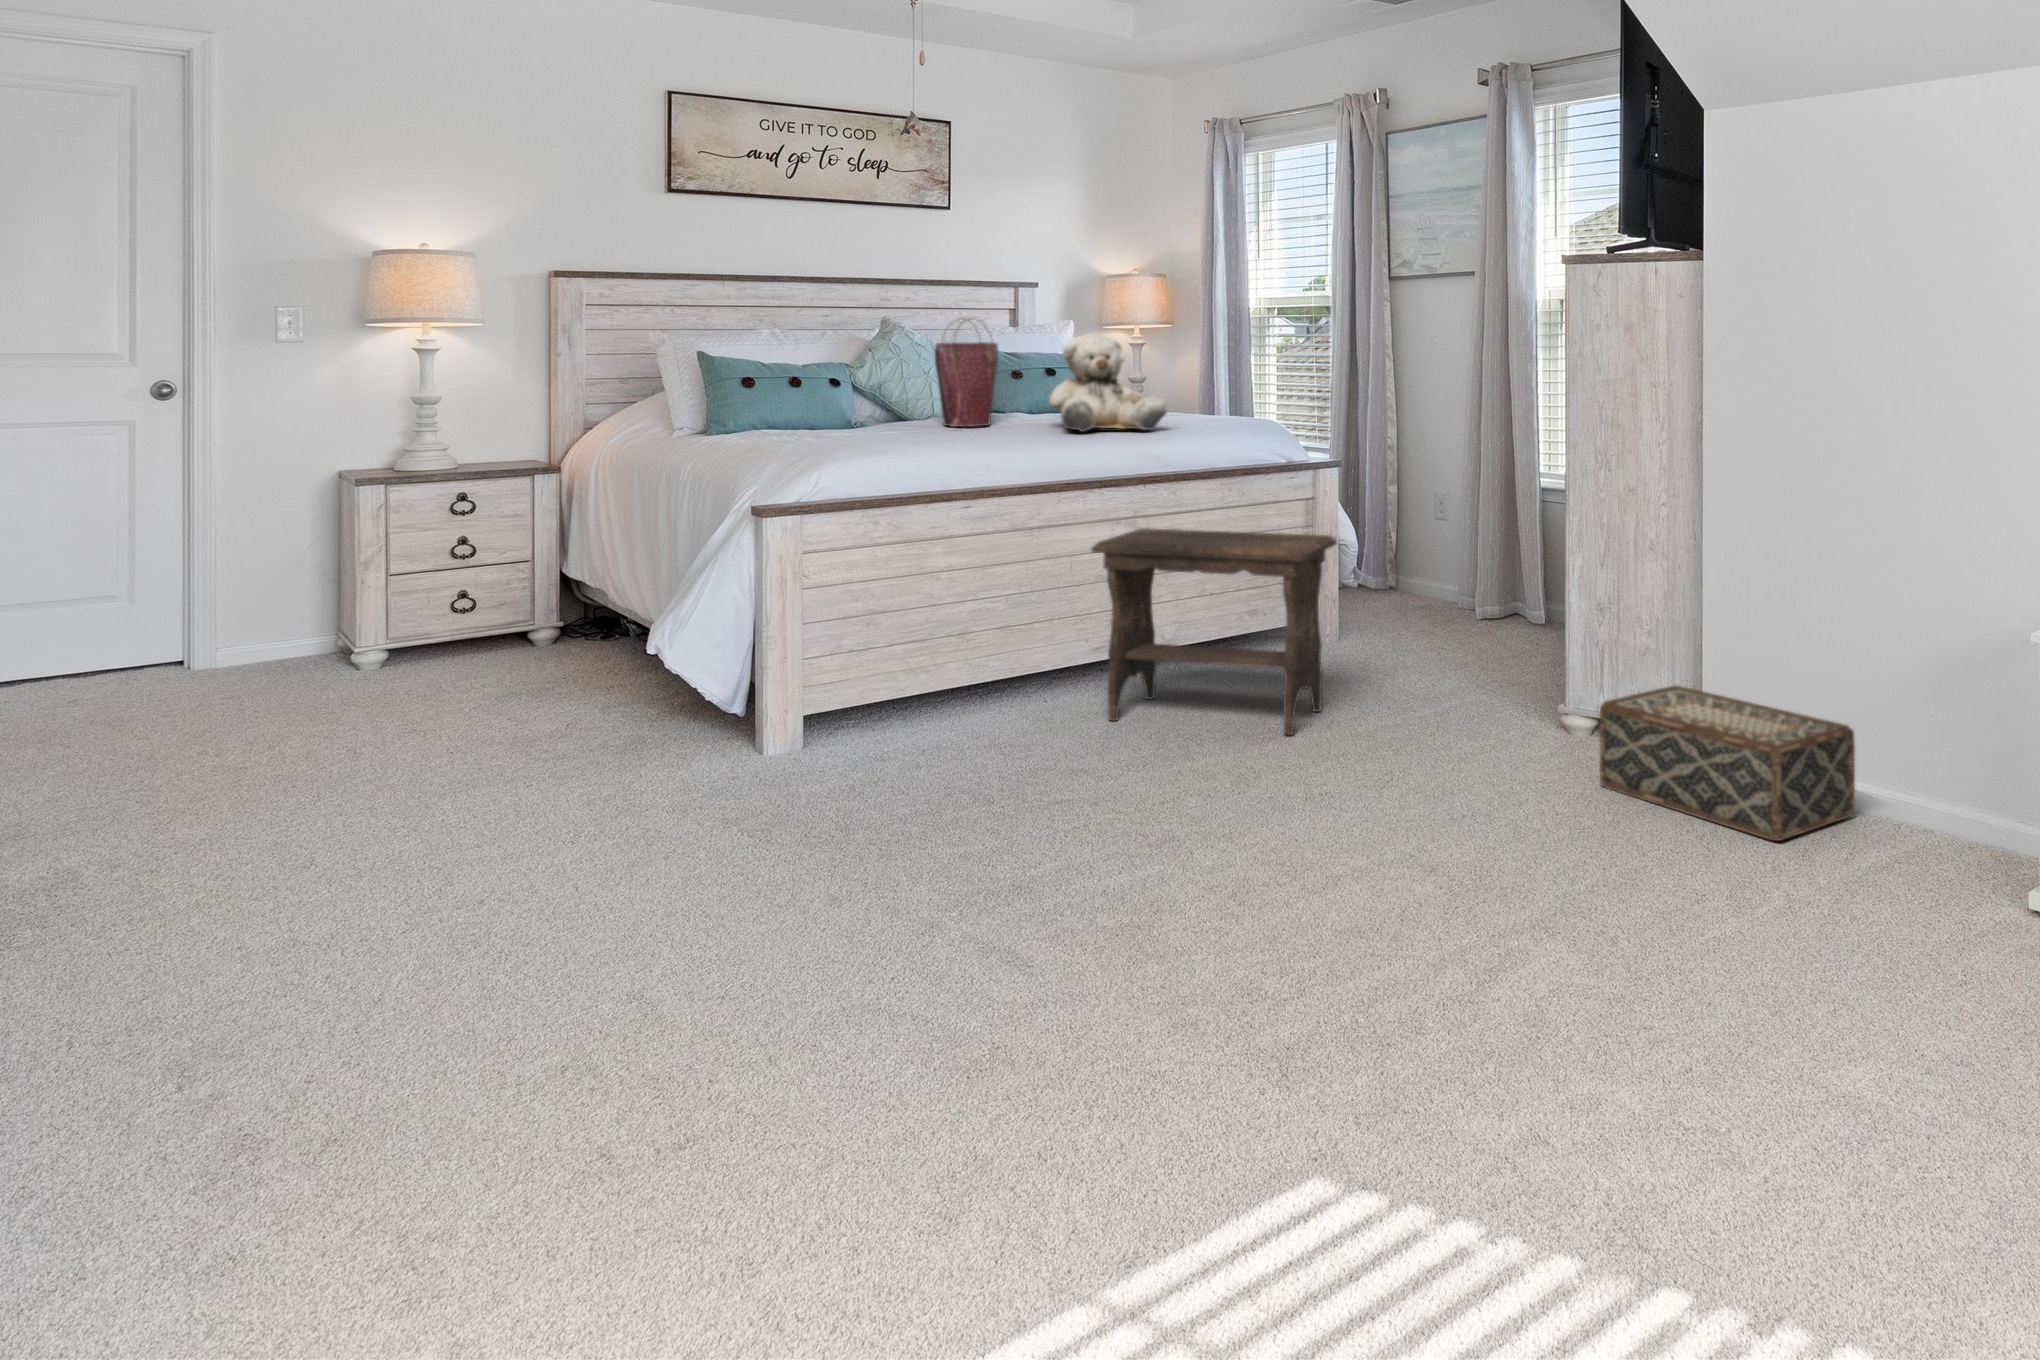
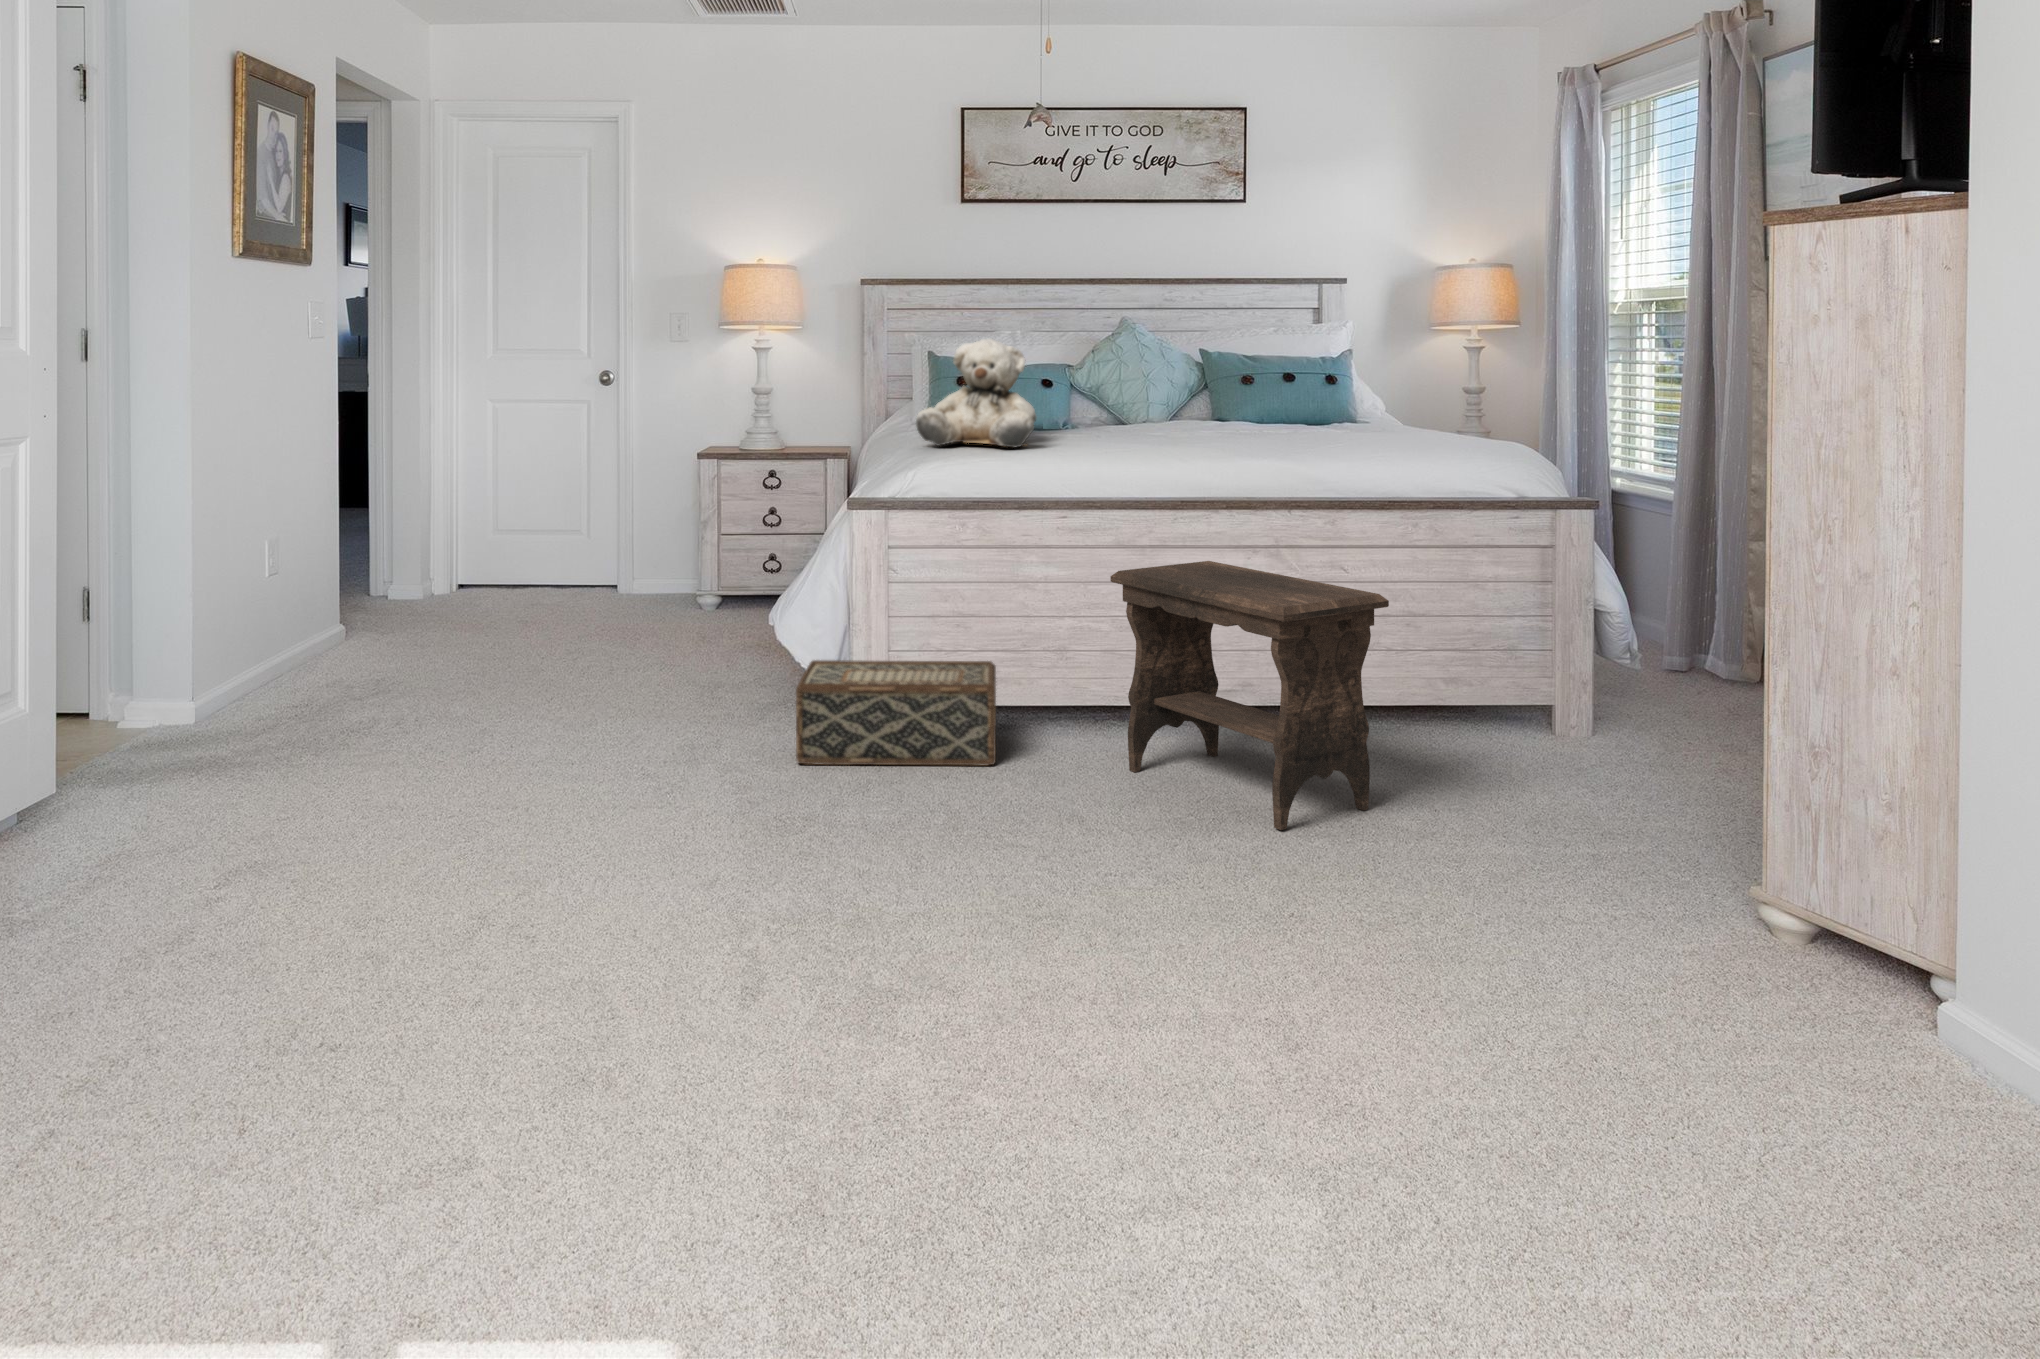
handbag: present [935,318,998,427] -> none [1086,321,1163,435]
teddy bear: present [1049,332,1167,432] -> present [916,338,1036,447]
woven basket: present [1600,686,1855,841] -> present [796,660,996,766]

